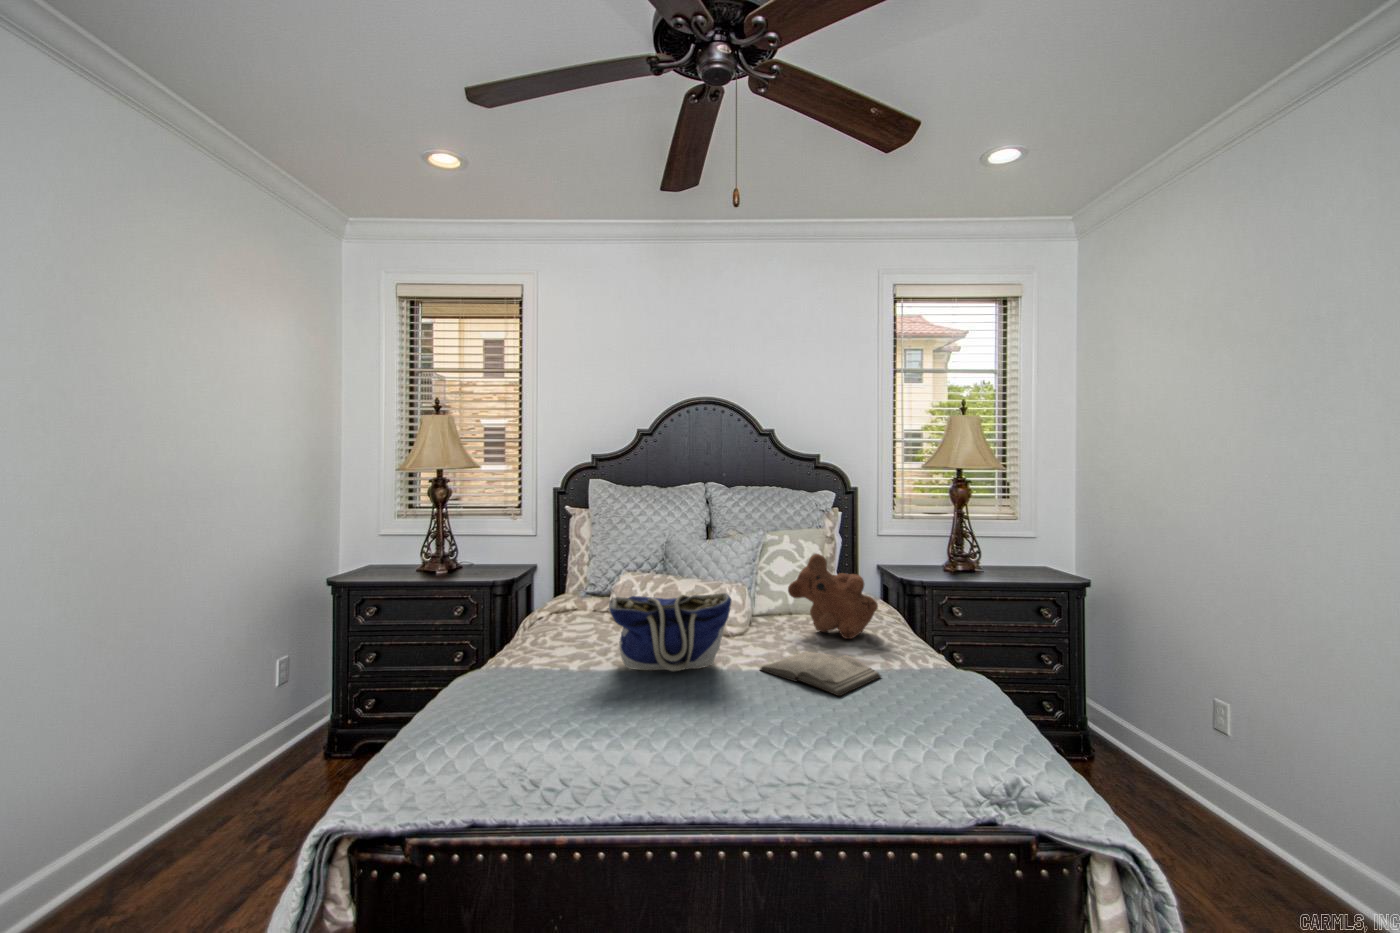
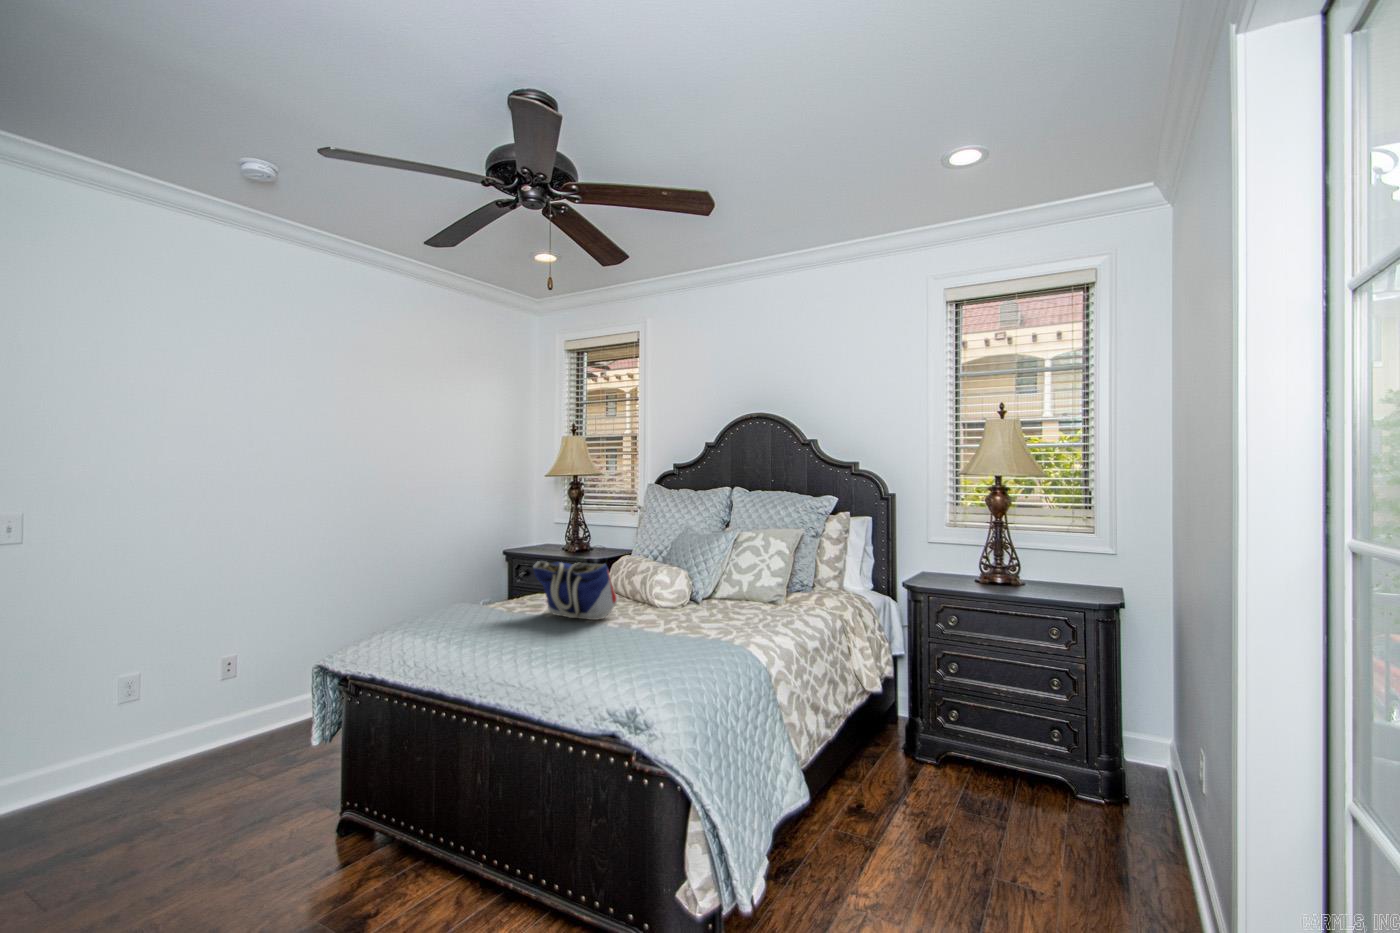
teddy bear: present [788,554,878,639] -> none [714,545,779,621]
diary: present [760,651,881,696] -> none [628,621,699,645]

